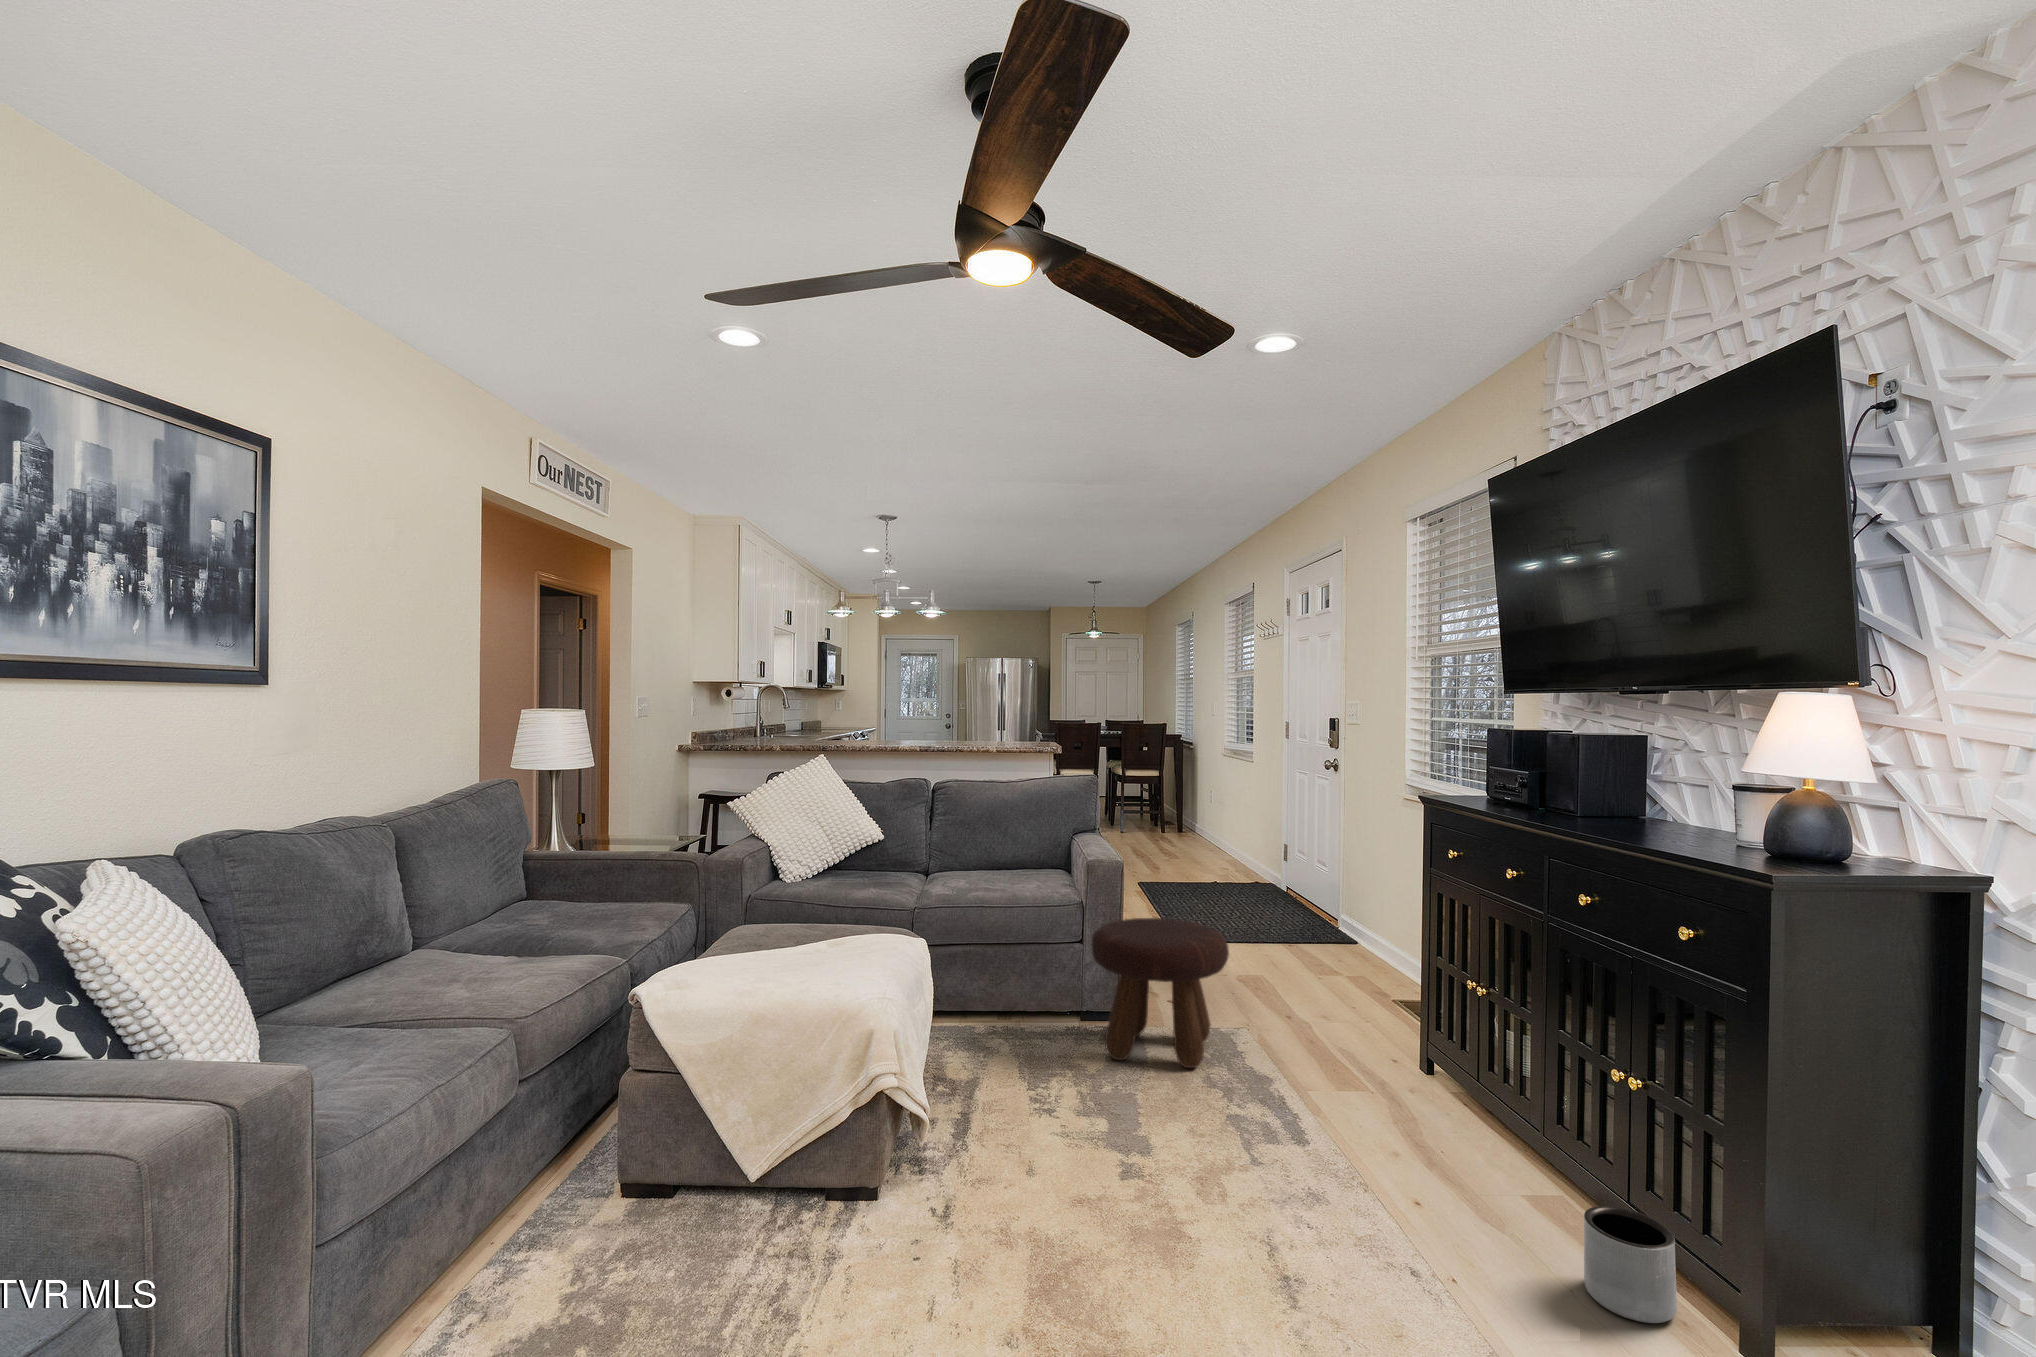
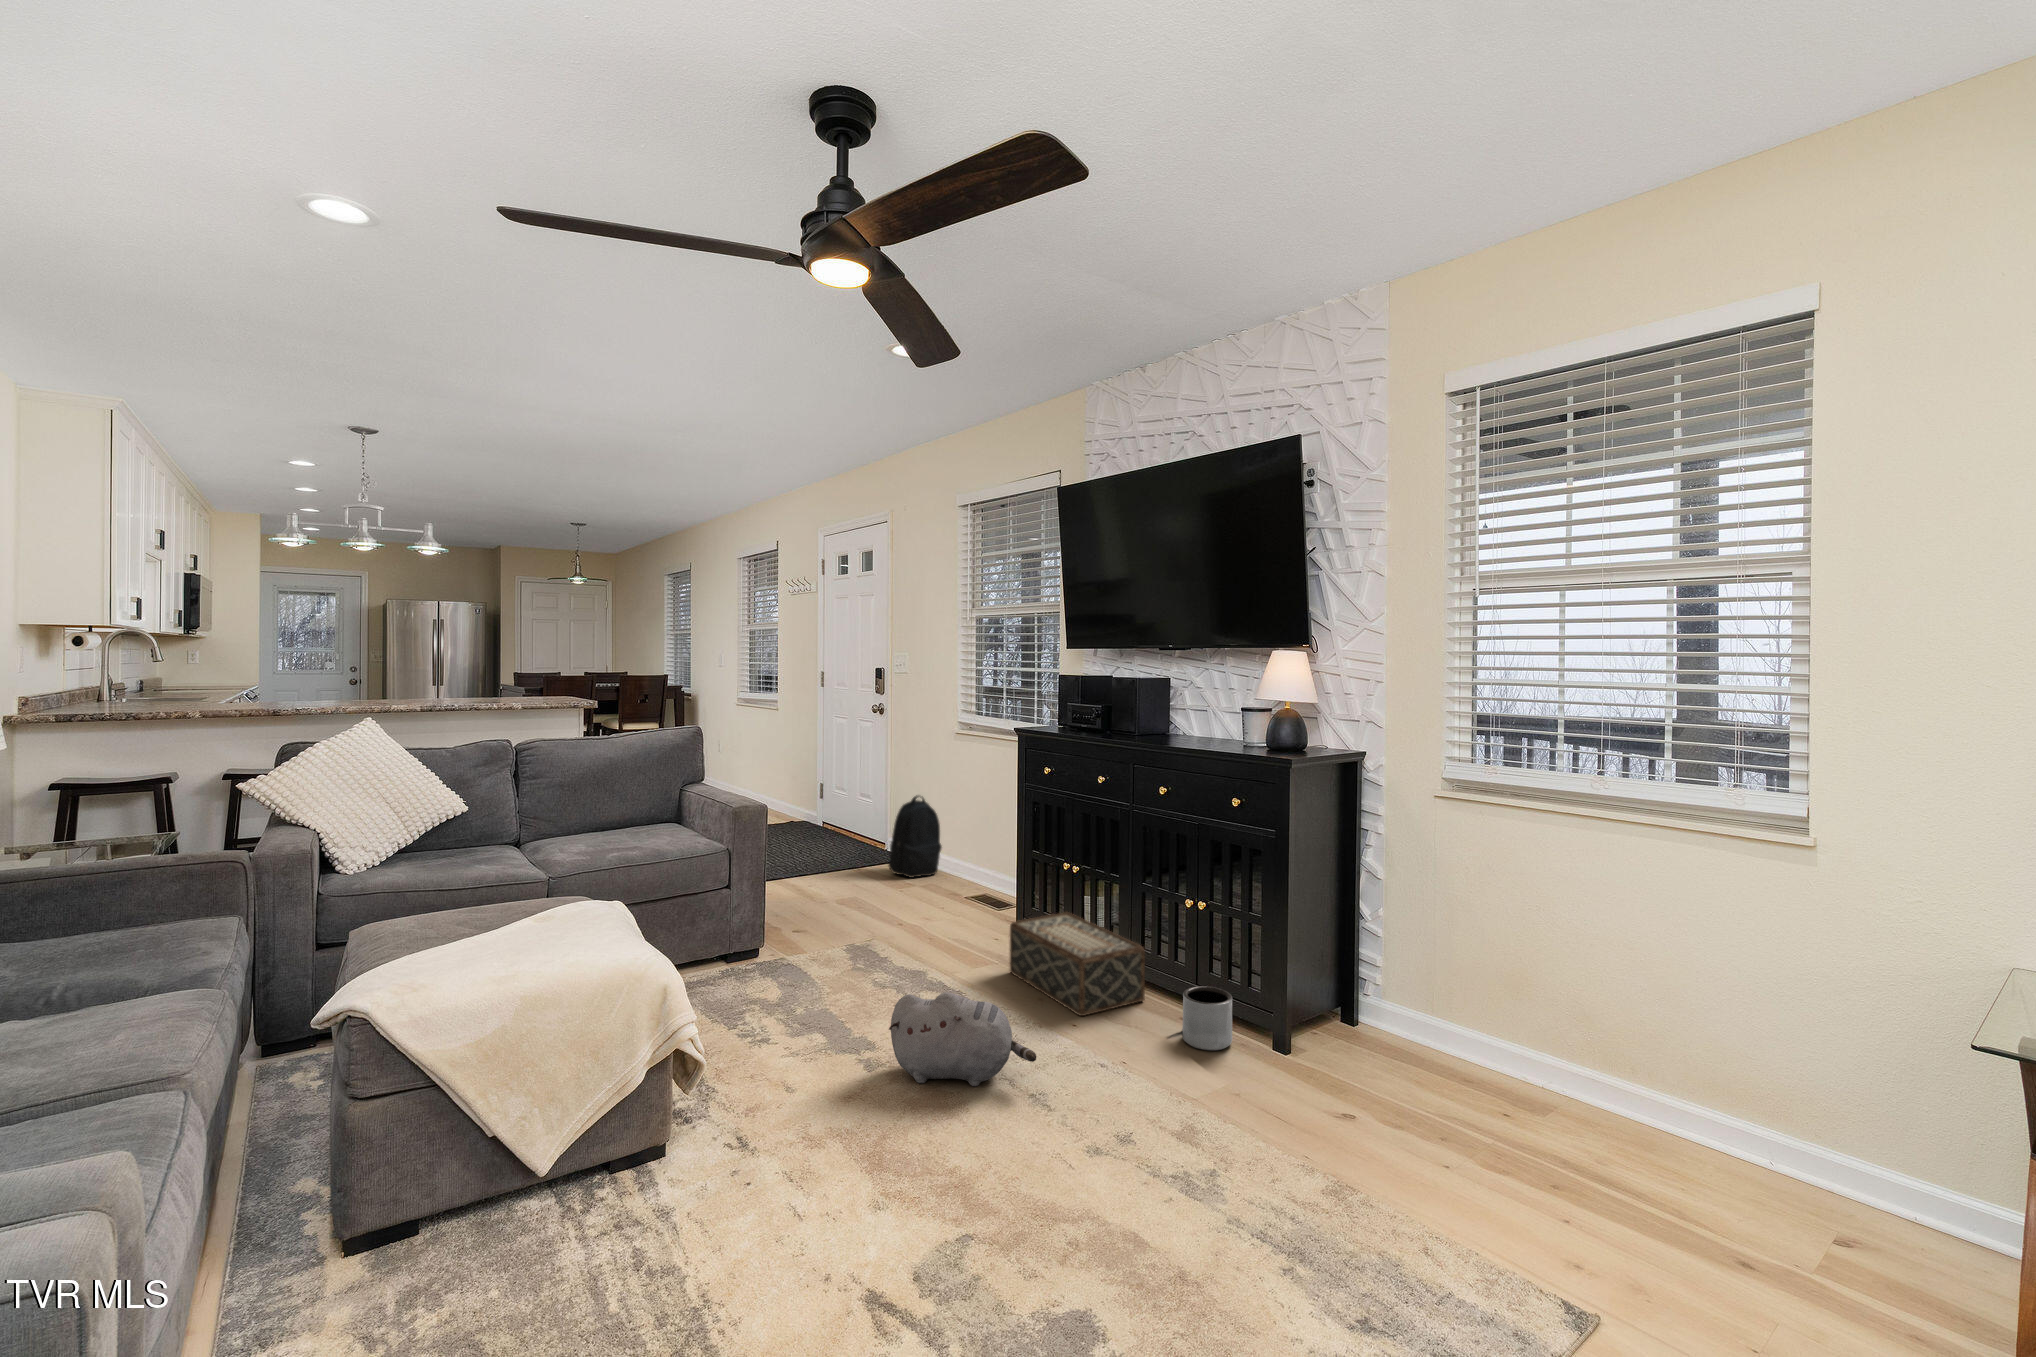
backpack: none [1316,868,1380,968] -> present [888,795,942,878]
footstool: present [1091,918,1229,1068] -> none [757,853,882,985]
woven basket: none [1378,1044,1556,1205] -> present [1010,912,1145,1016]
plush toy: none [1131,1101,1299,1242] -> present [889,992,1036,1086]

